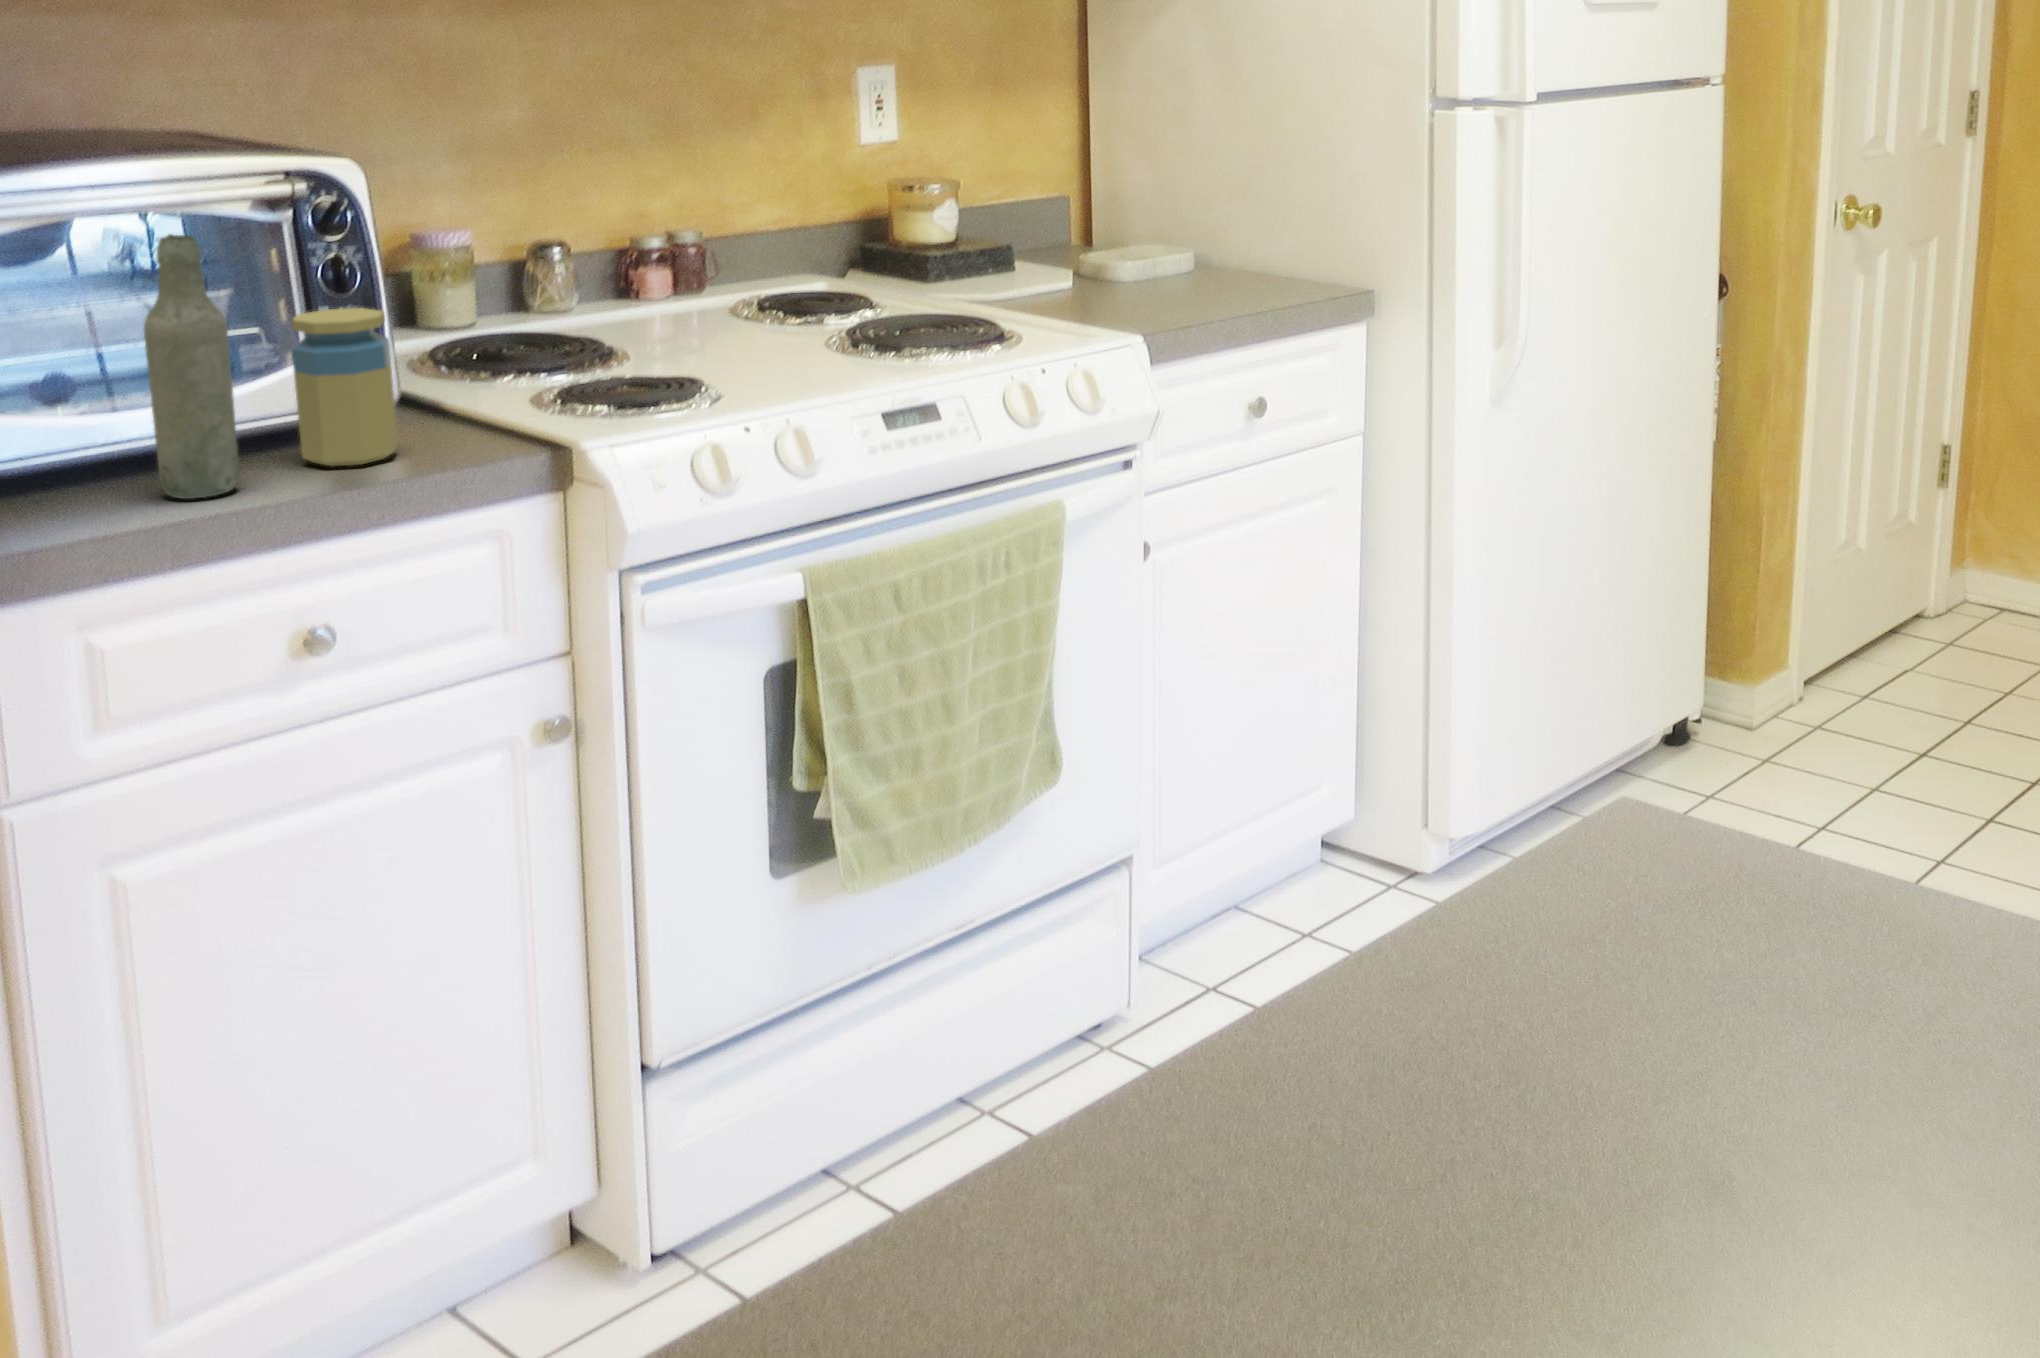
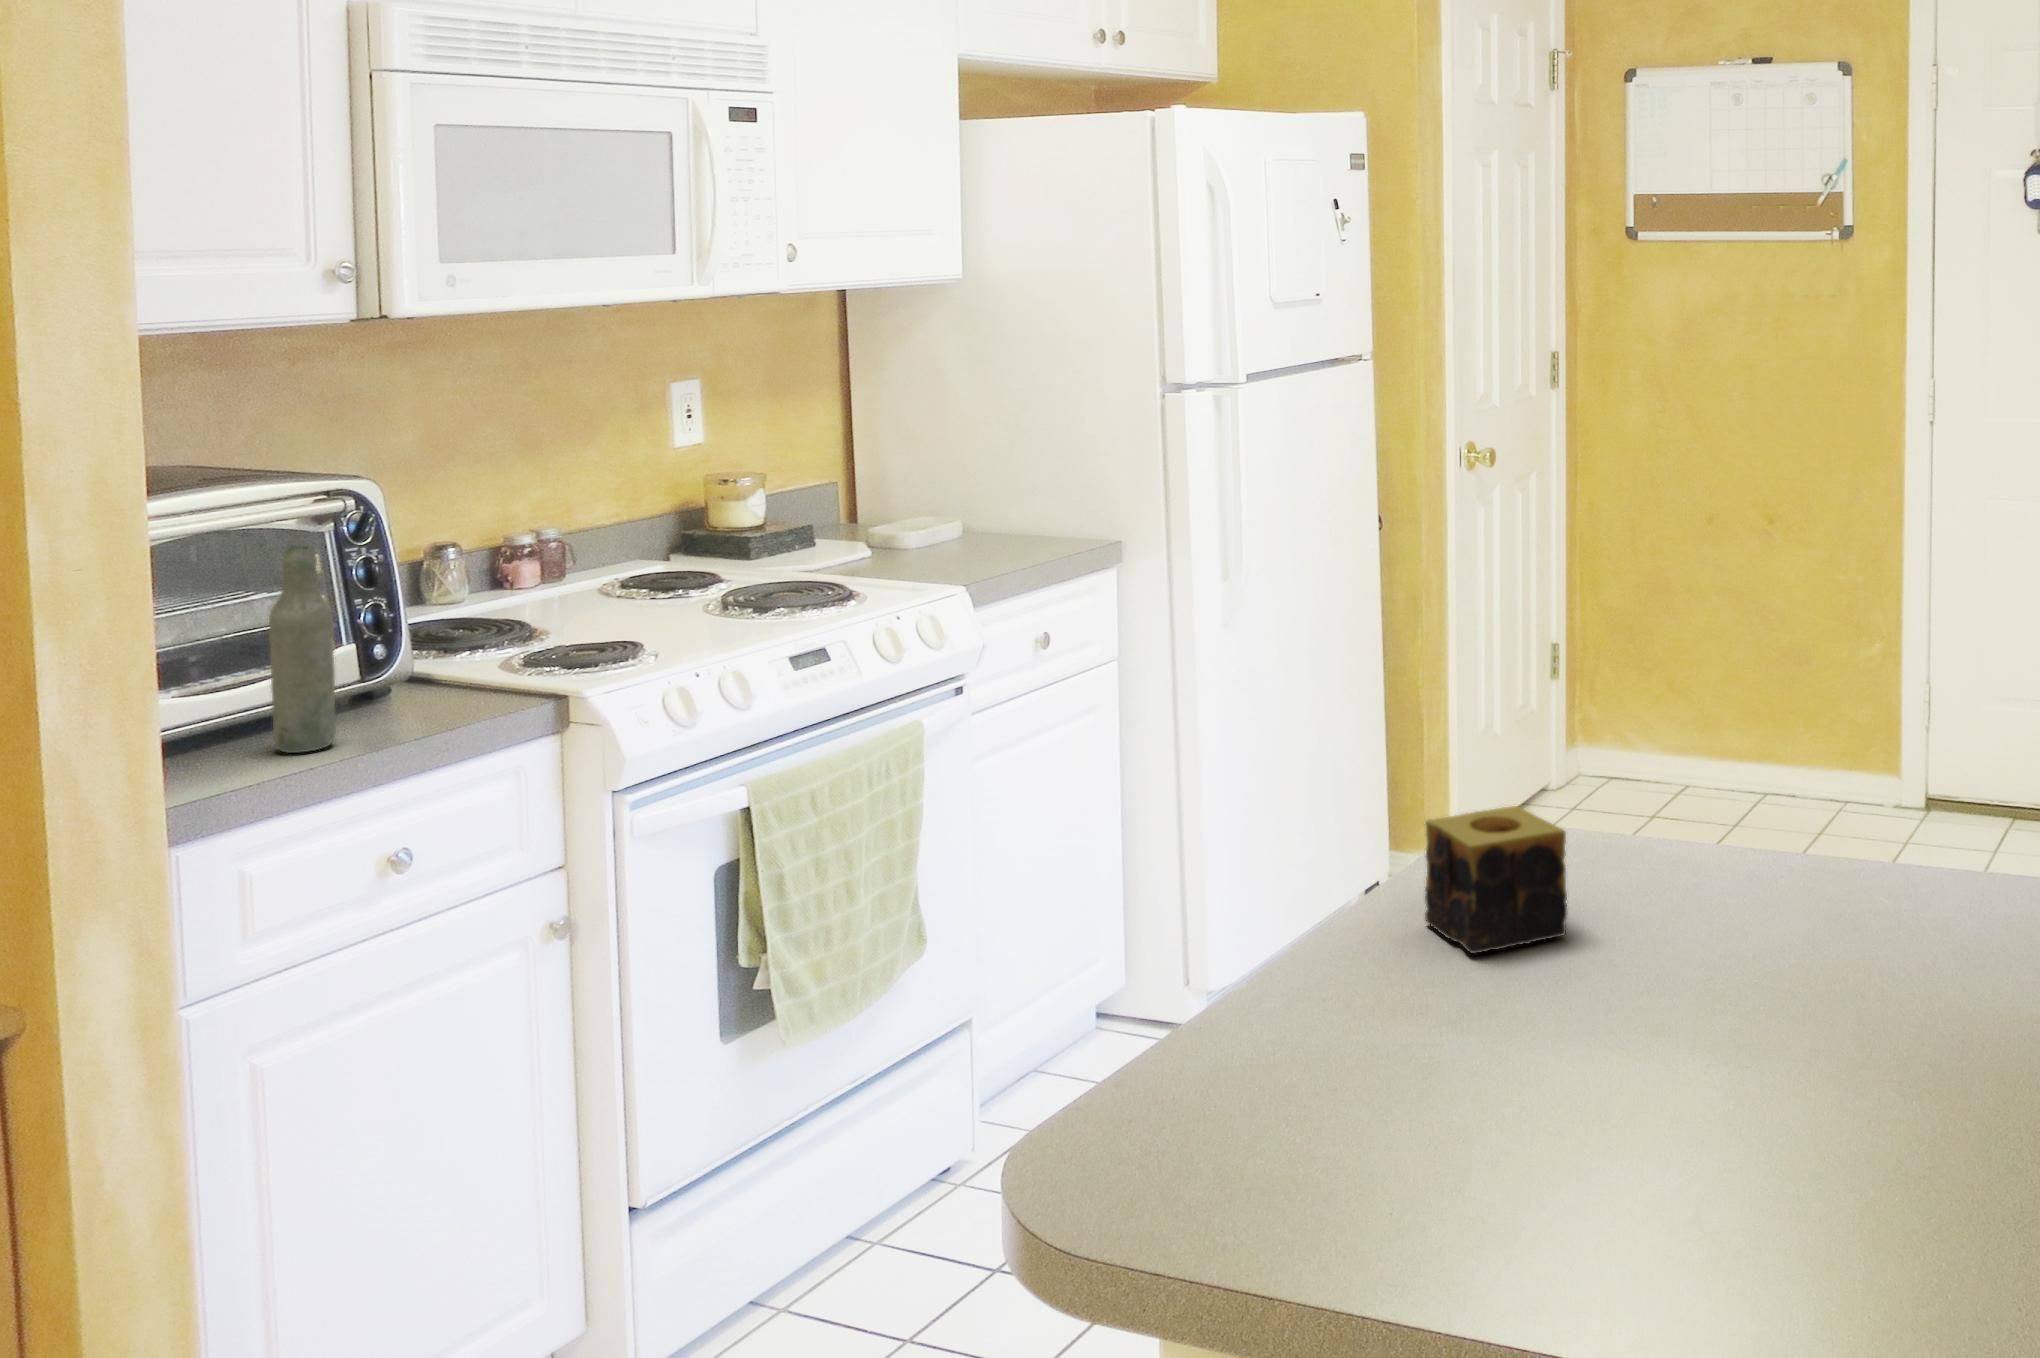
jar: present [292,308,398,467] -> none [354,597,435,724]
candle: none [1437,888,1700,1200] -> present [1425,806,1568,954]

